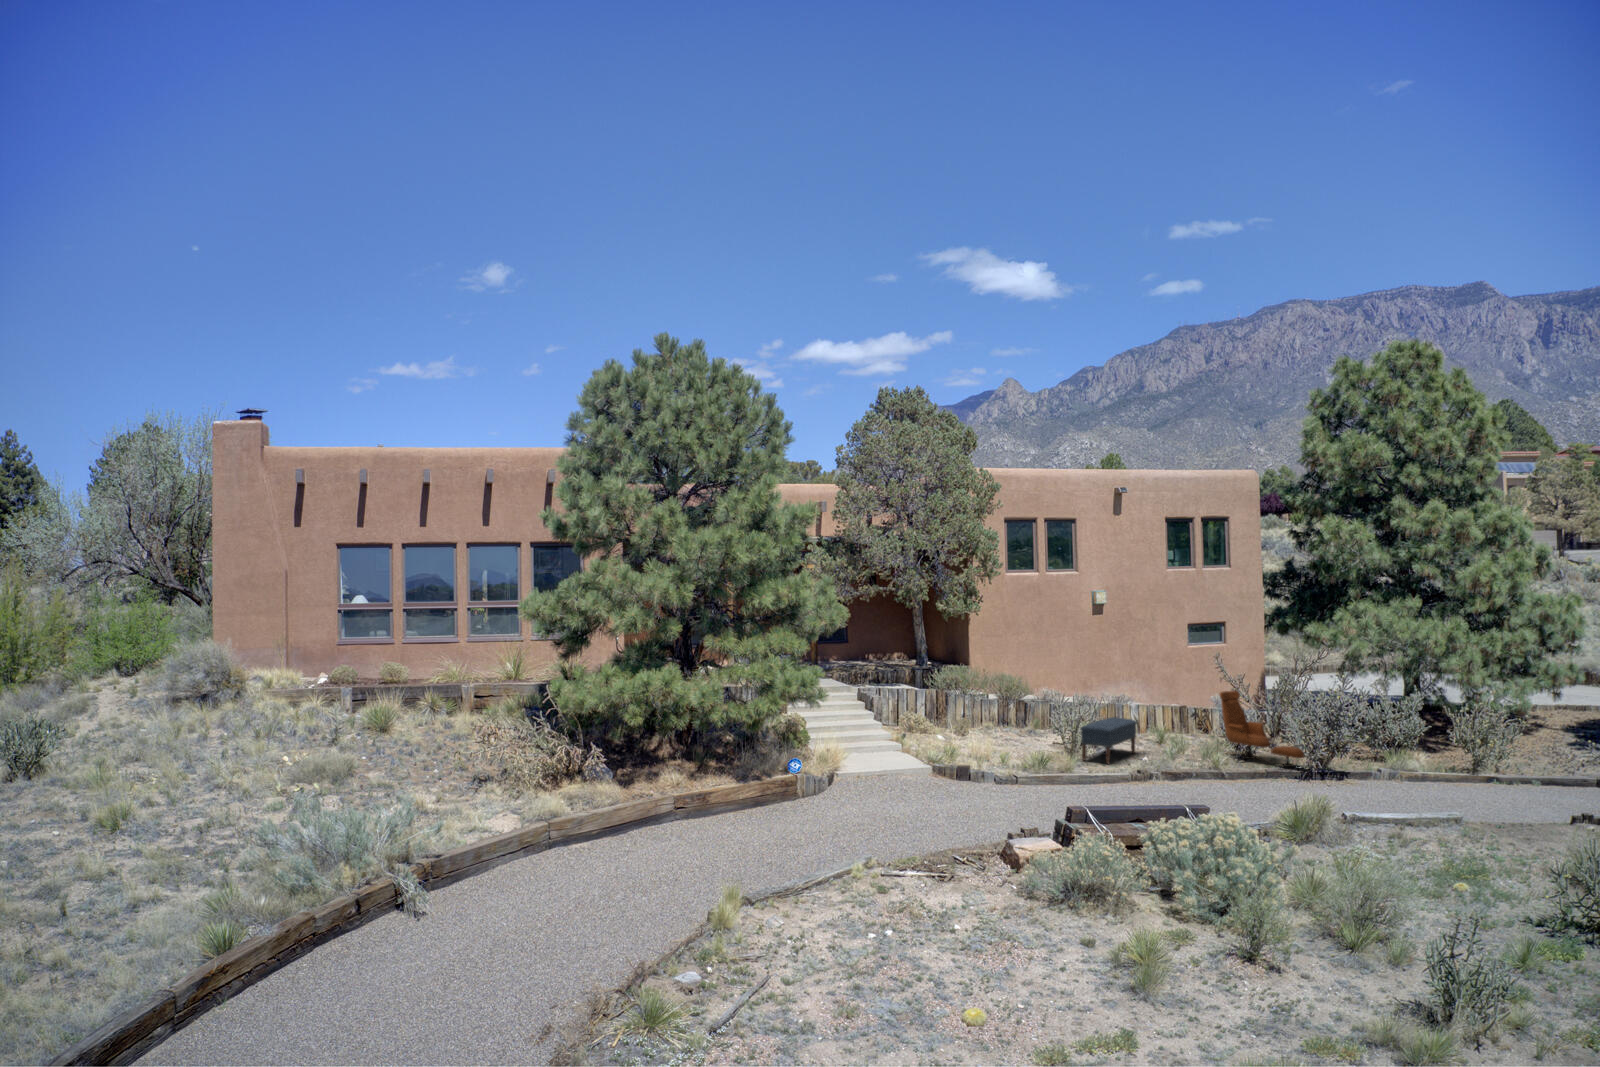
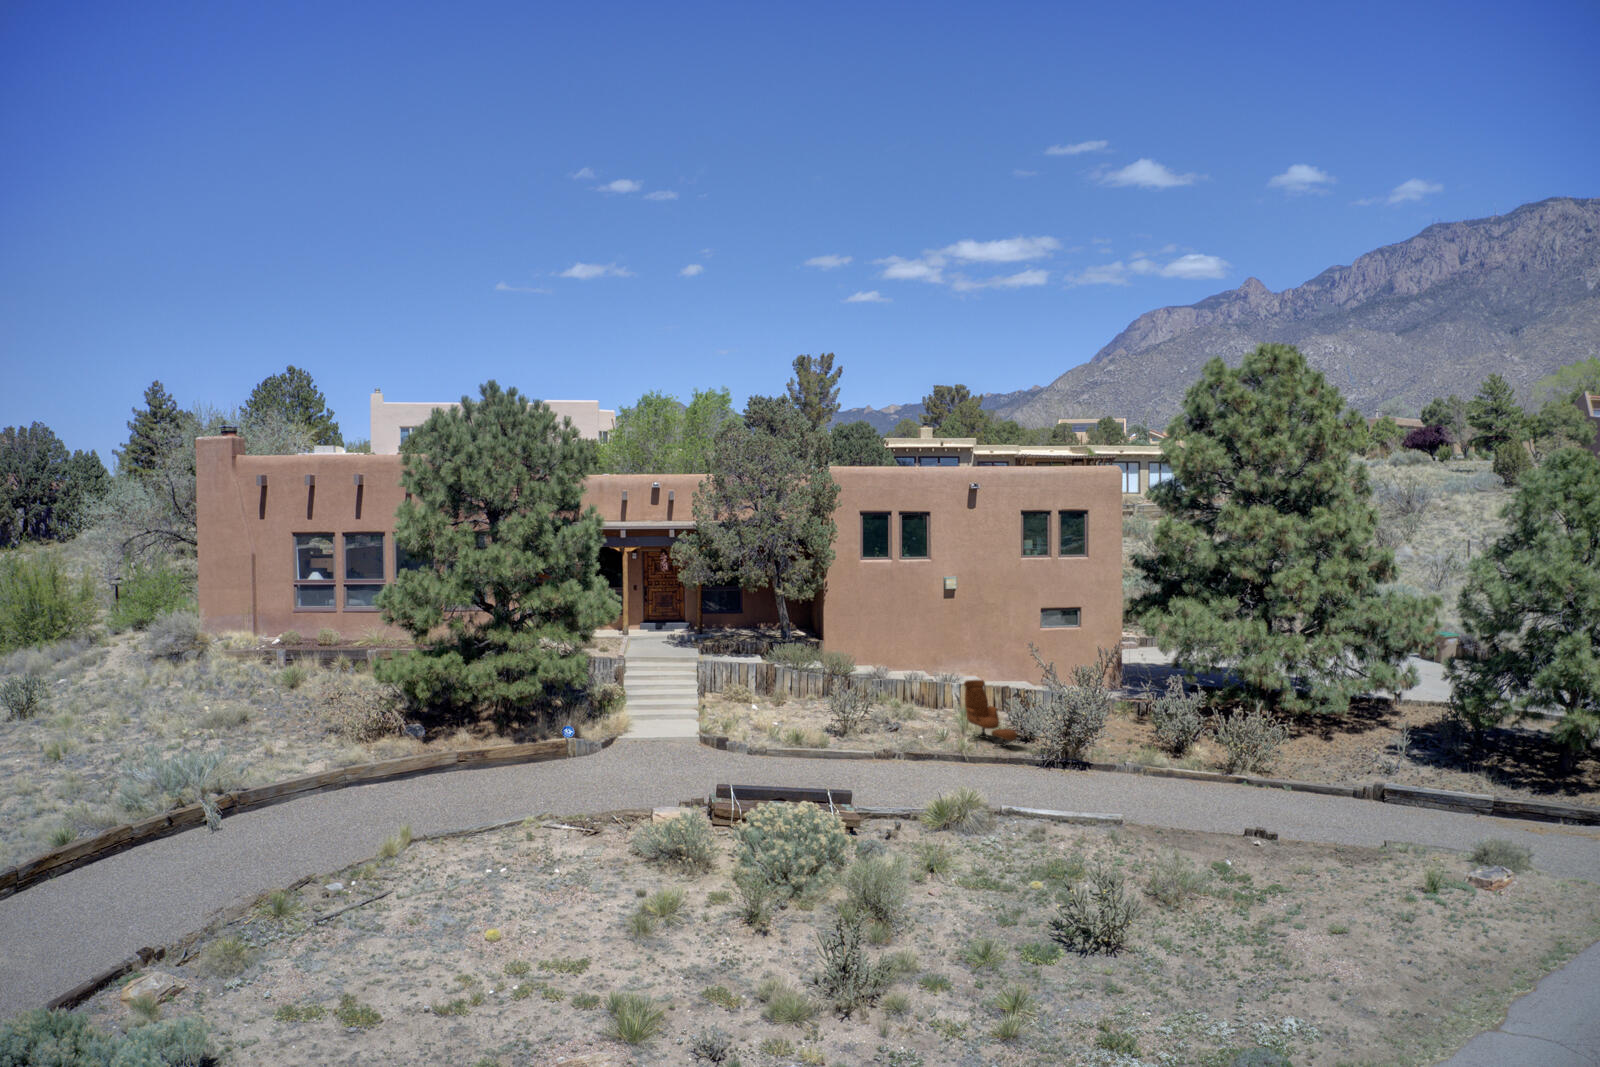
bench: present [1081,717,1137,764] -> none [840,698,900,738]

